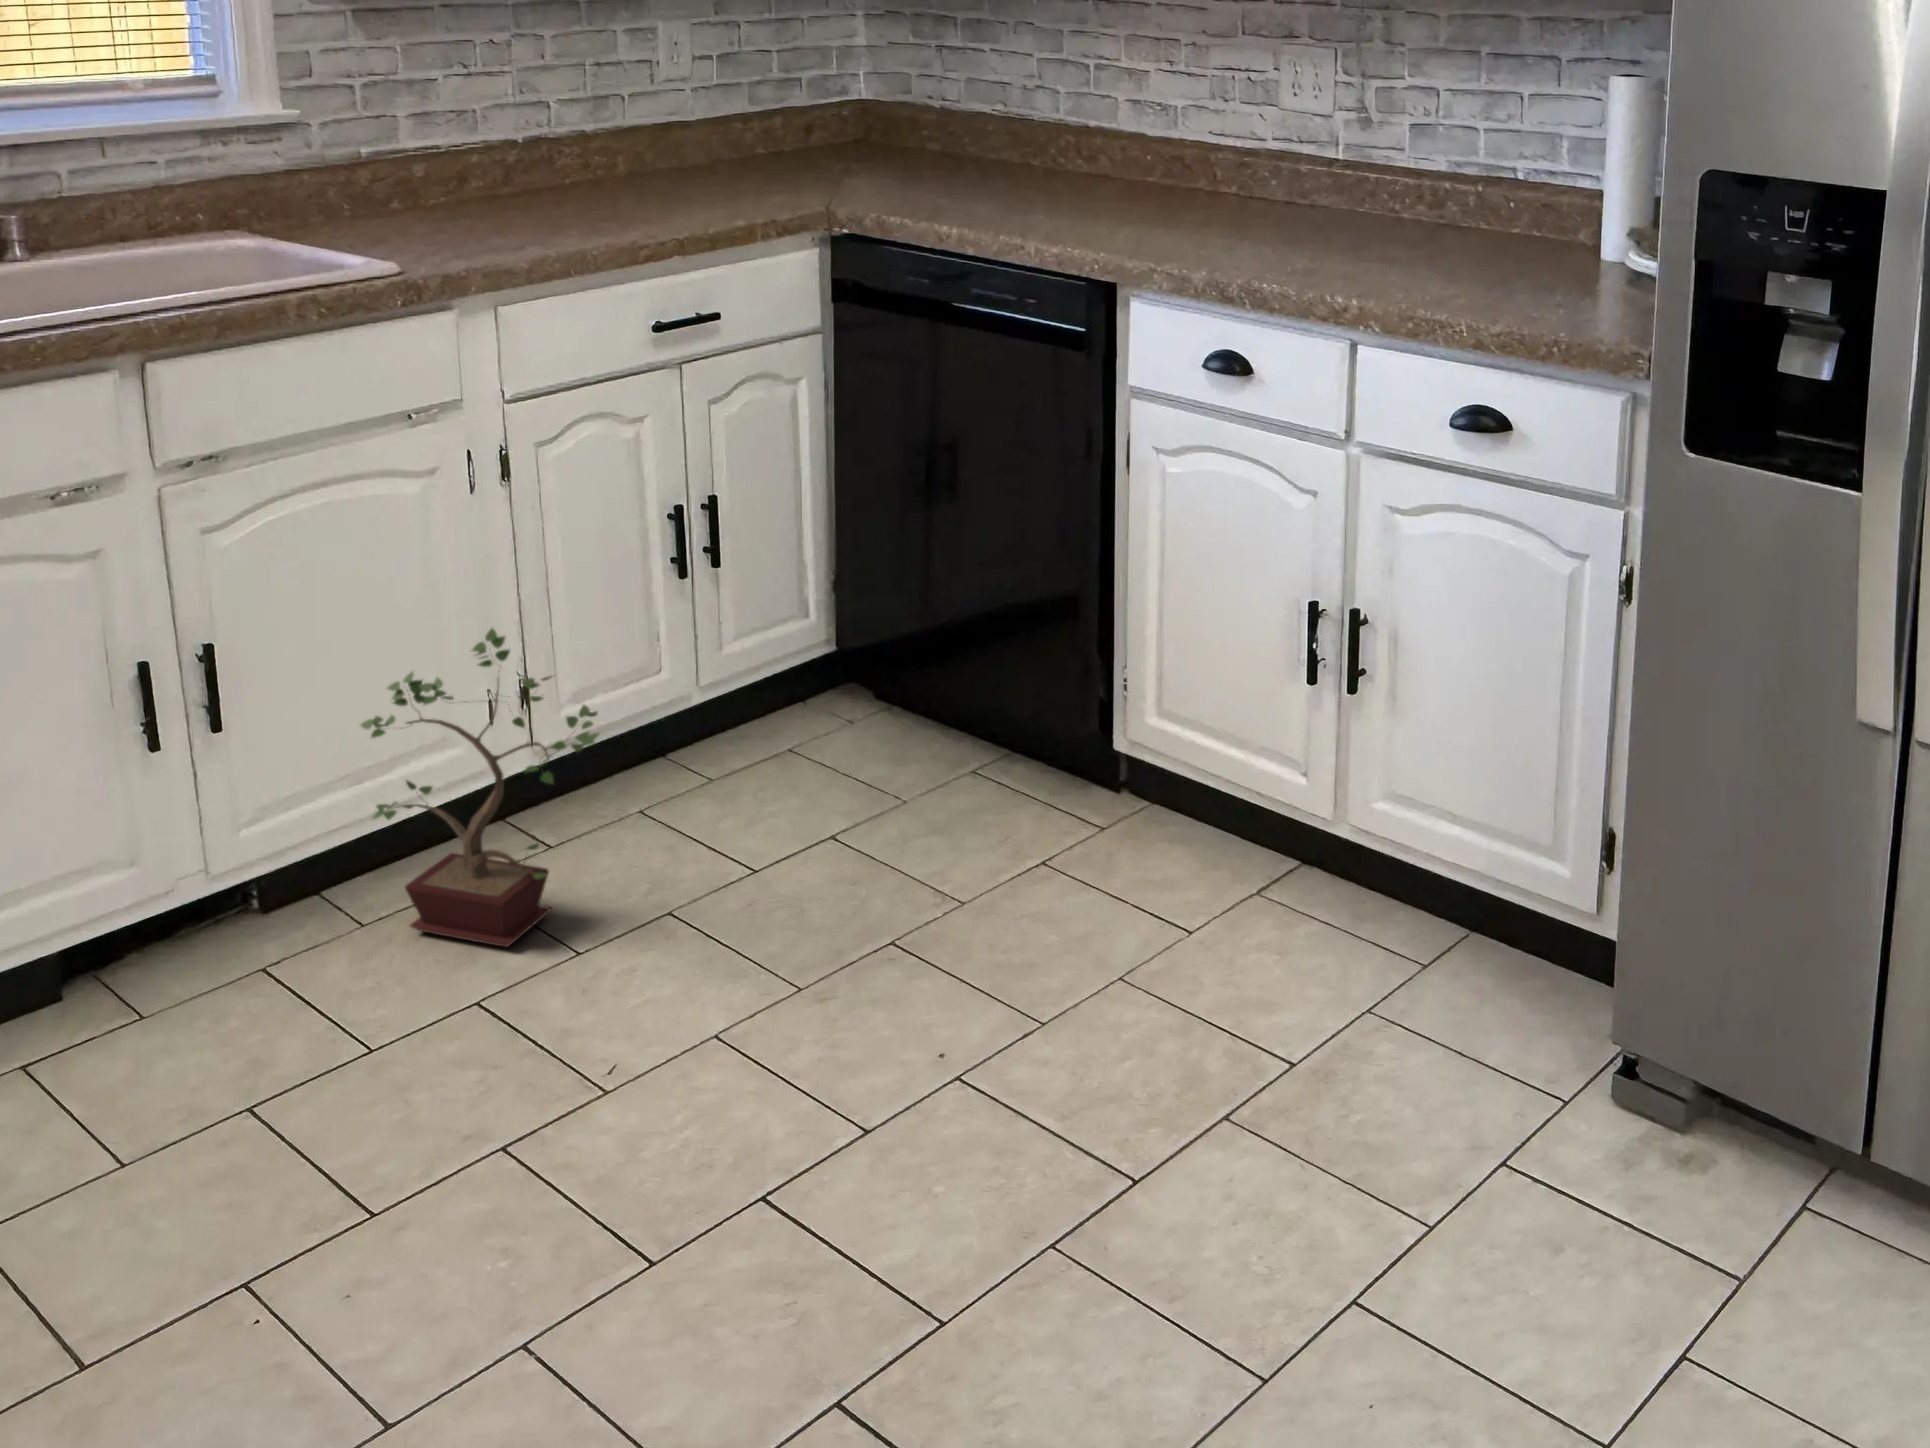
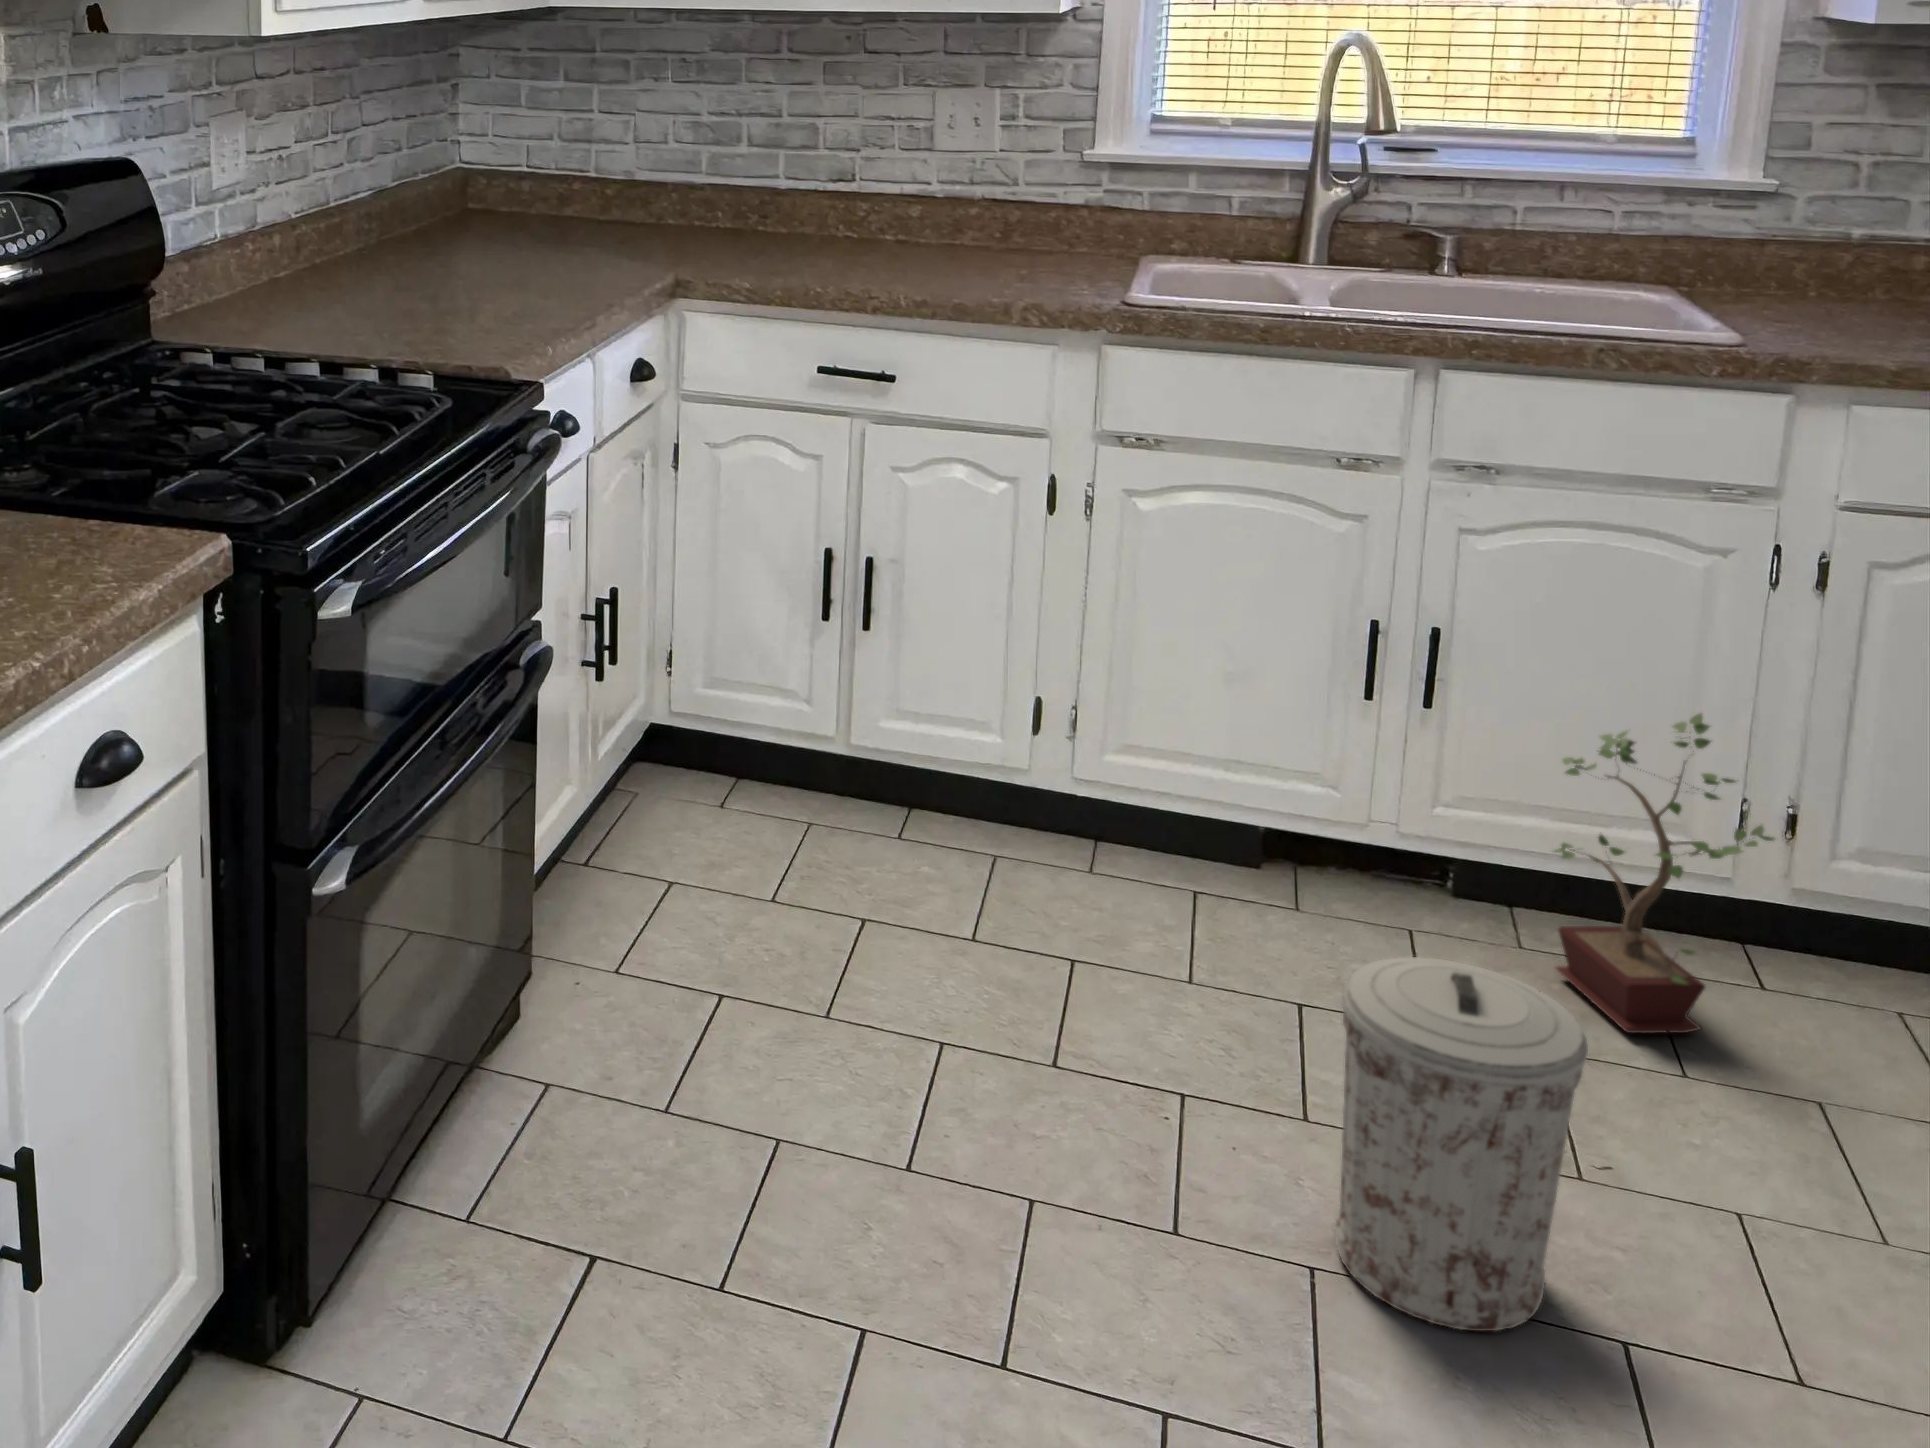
trash can: none [465,939,699,1322] -> present [1335,957,1588,1332]

